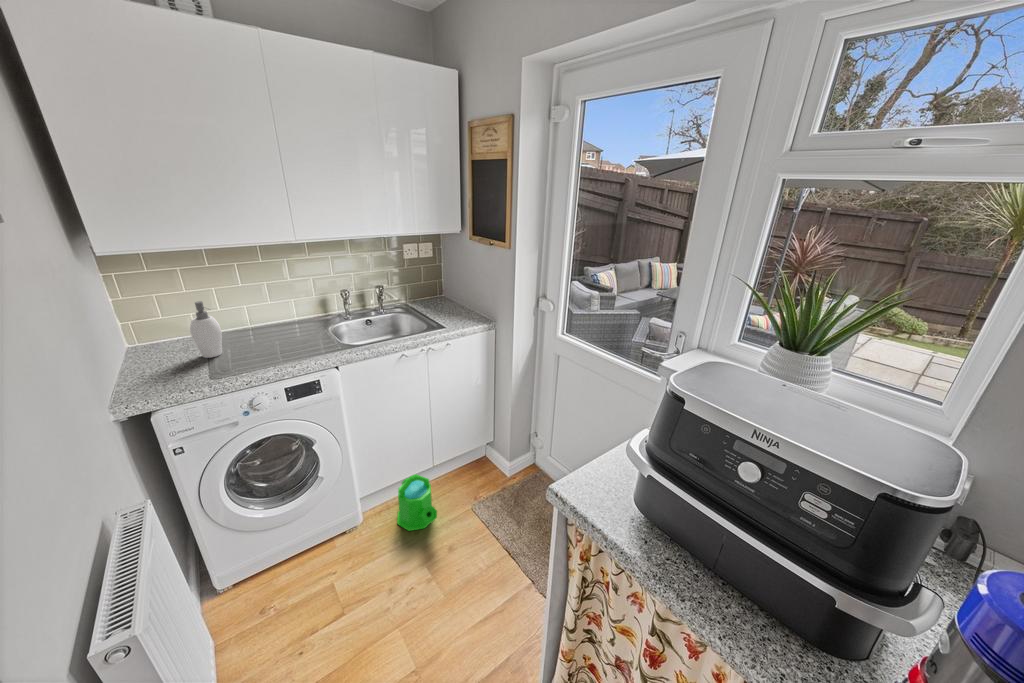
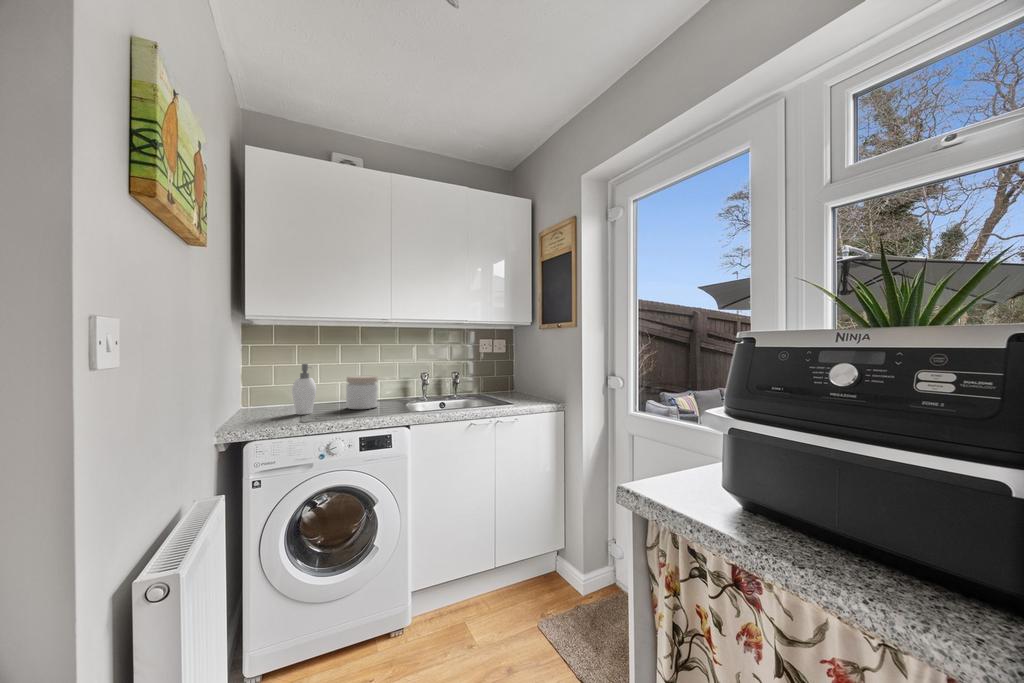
jar: none [254,301,297,343] -> present [346,376,378,409]
watering can: present [397,474,437,531] -> none [449,566,496,643]

